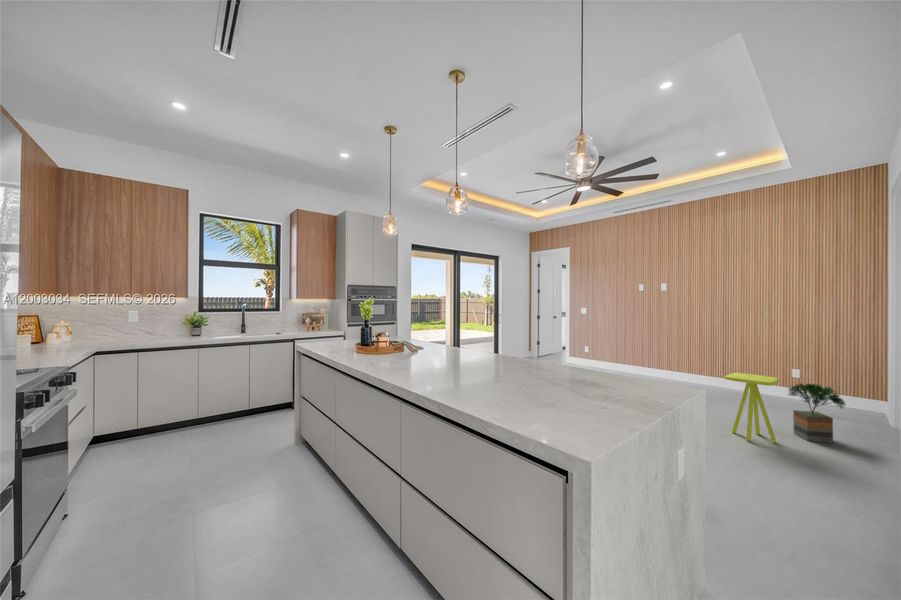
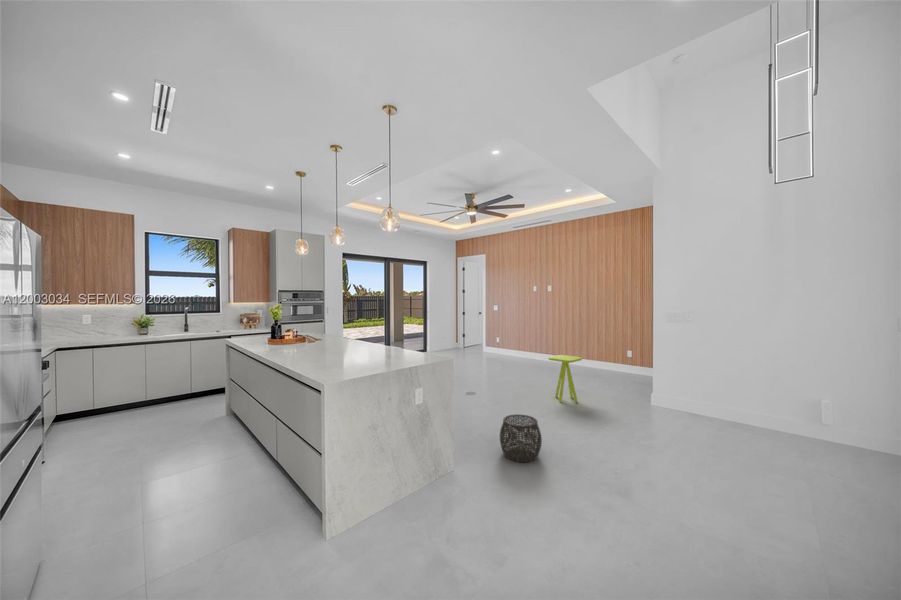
potted tree: present [789,383,845,443] -> none [592,360,622,401]
woven basket: none [752,477,854,573] -> present [500,414,542,462]

